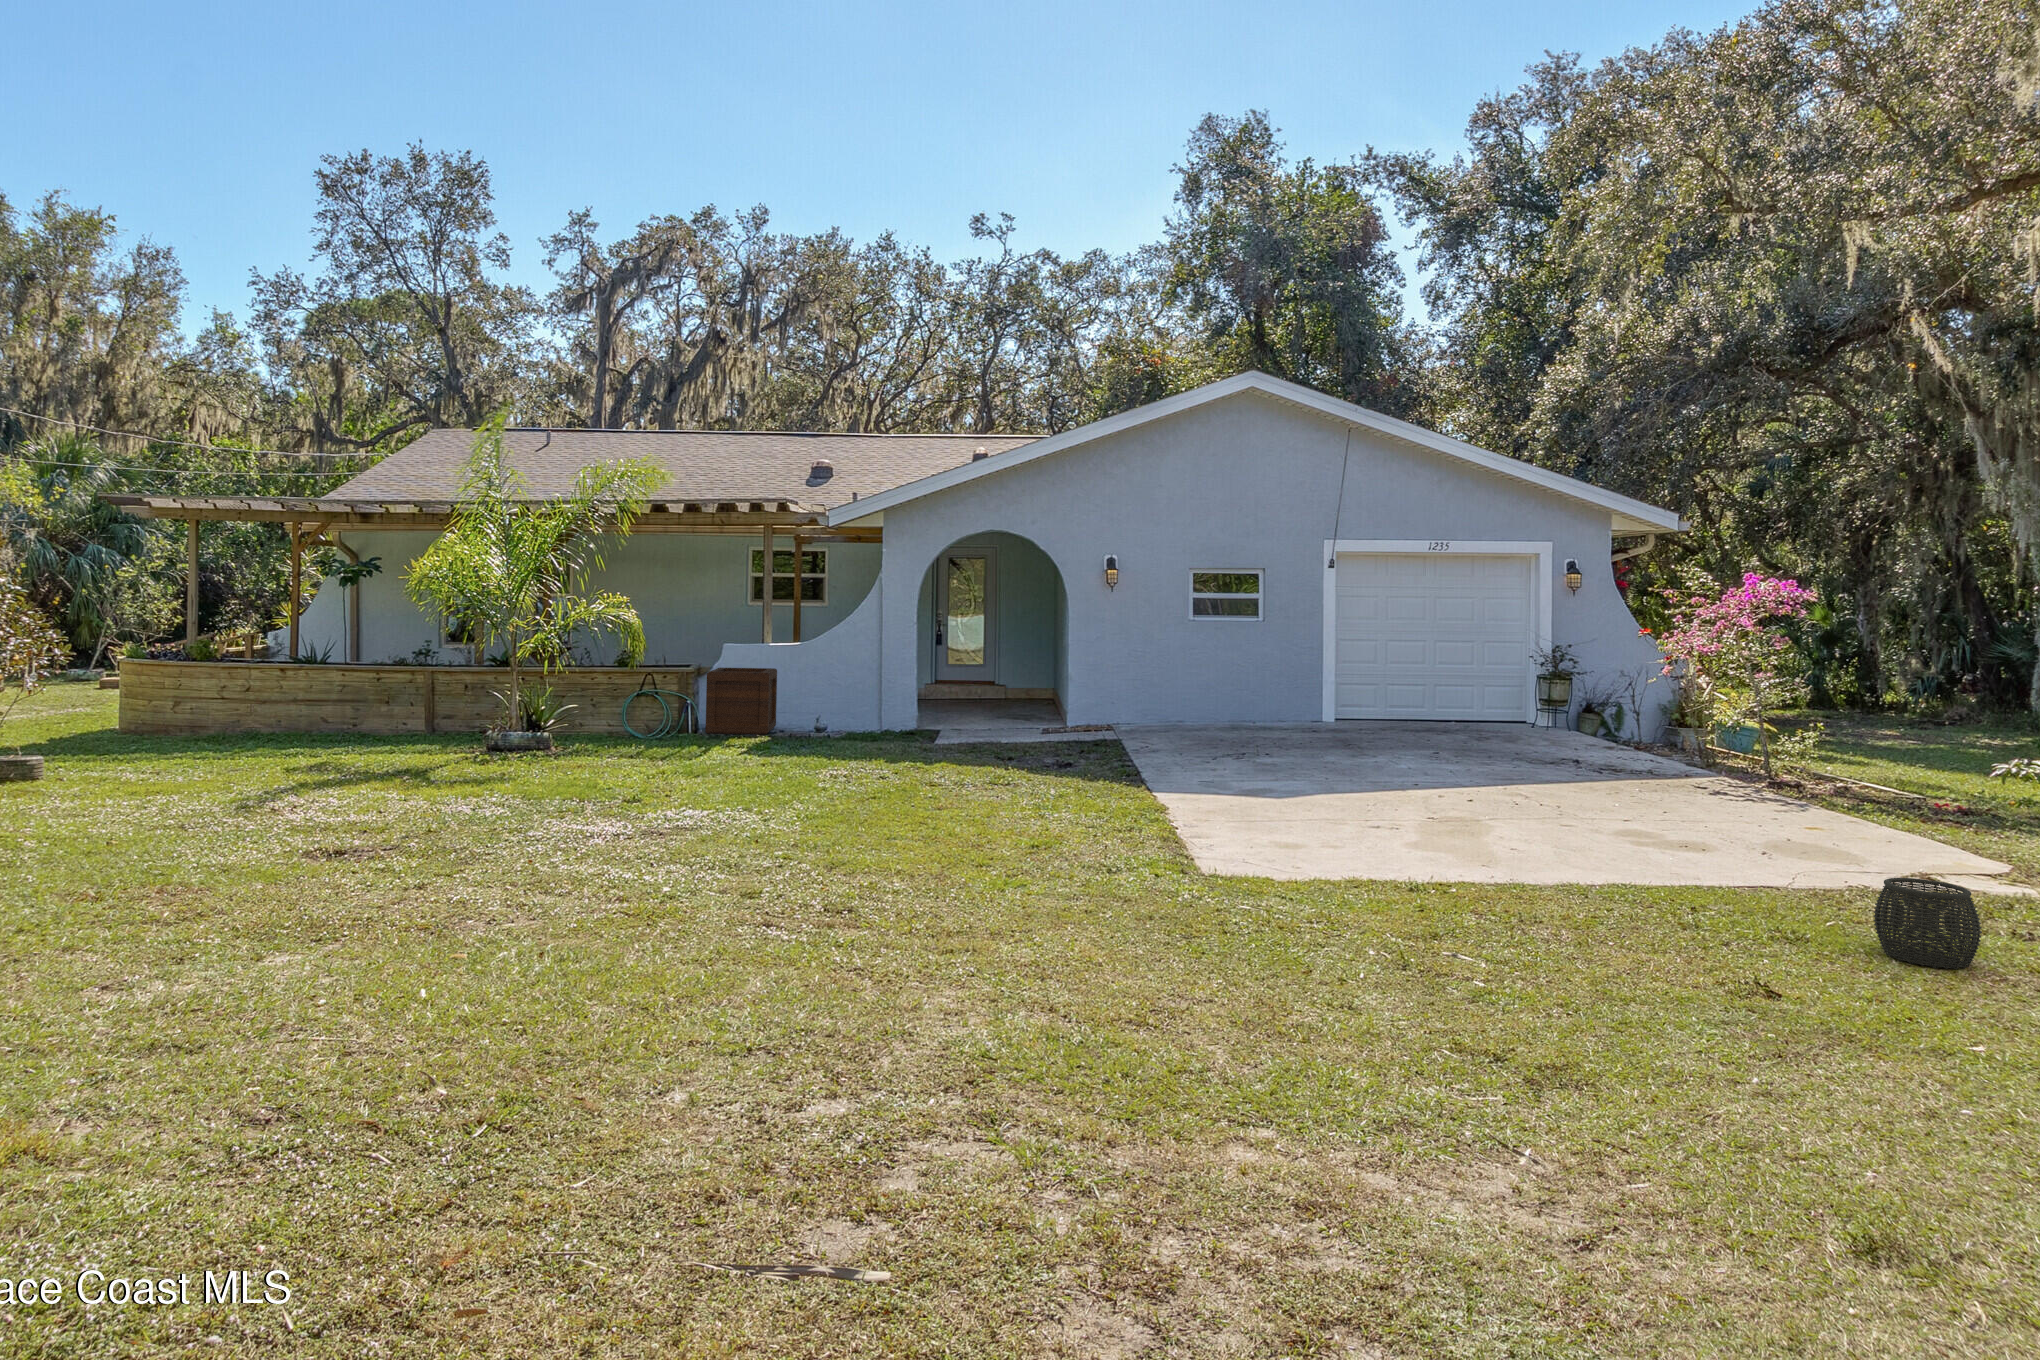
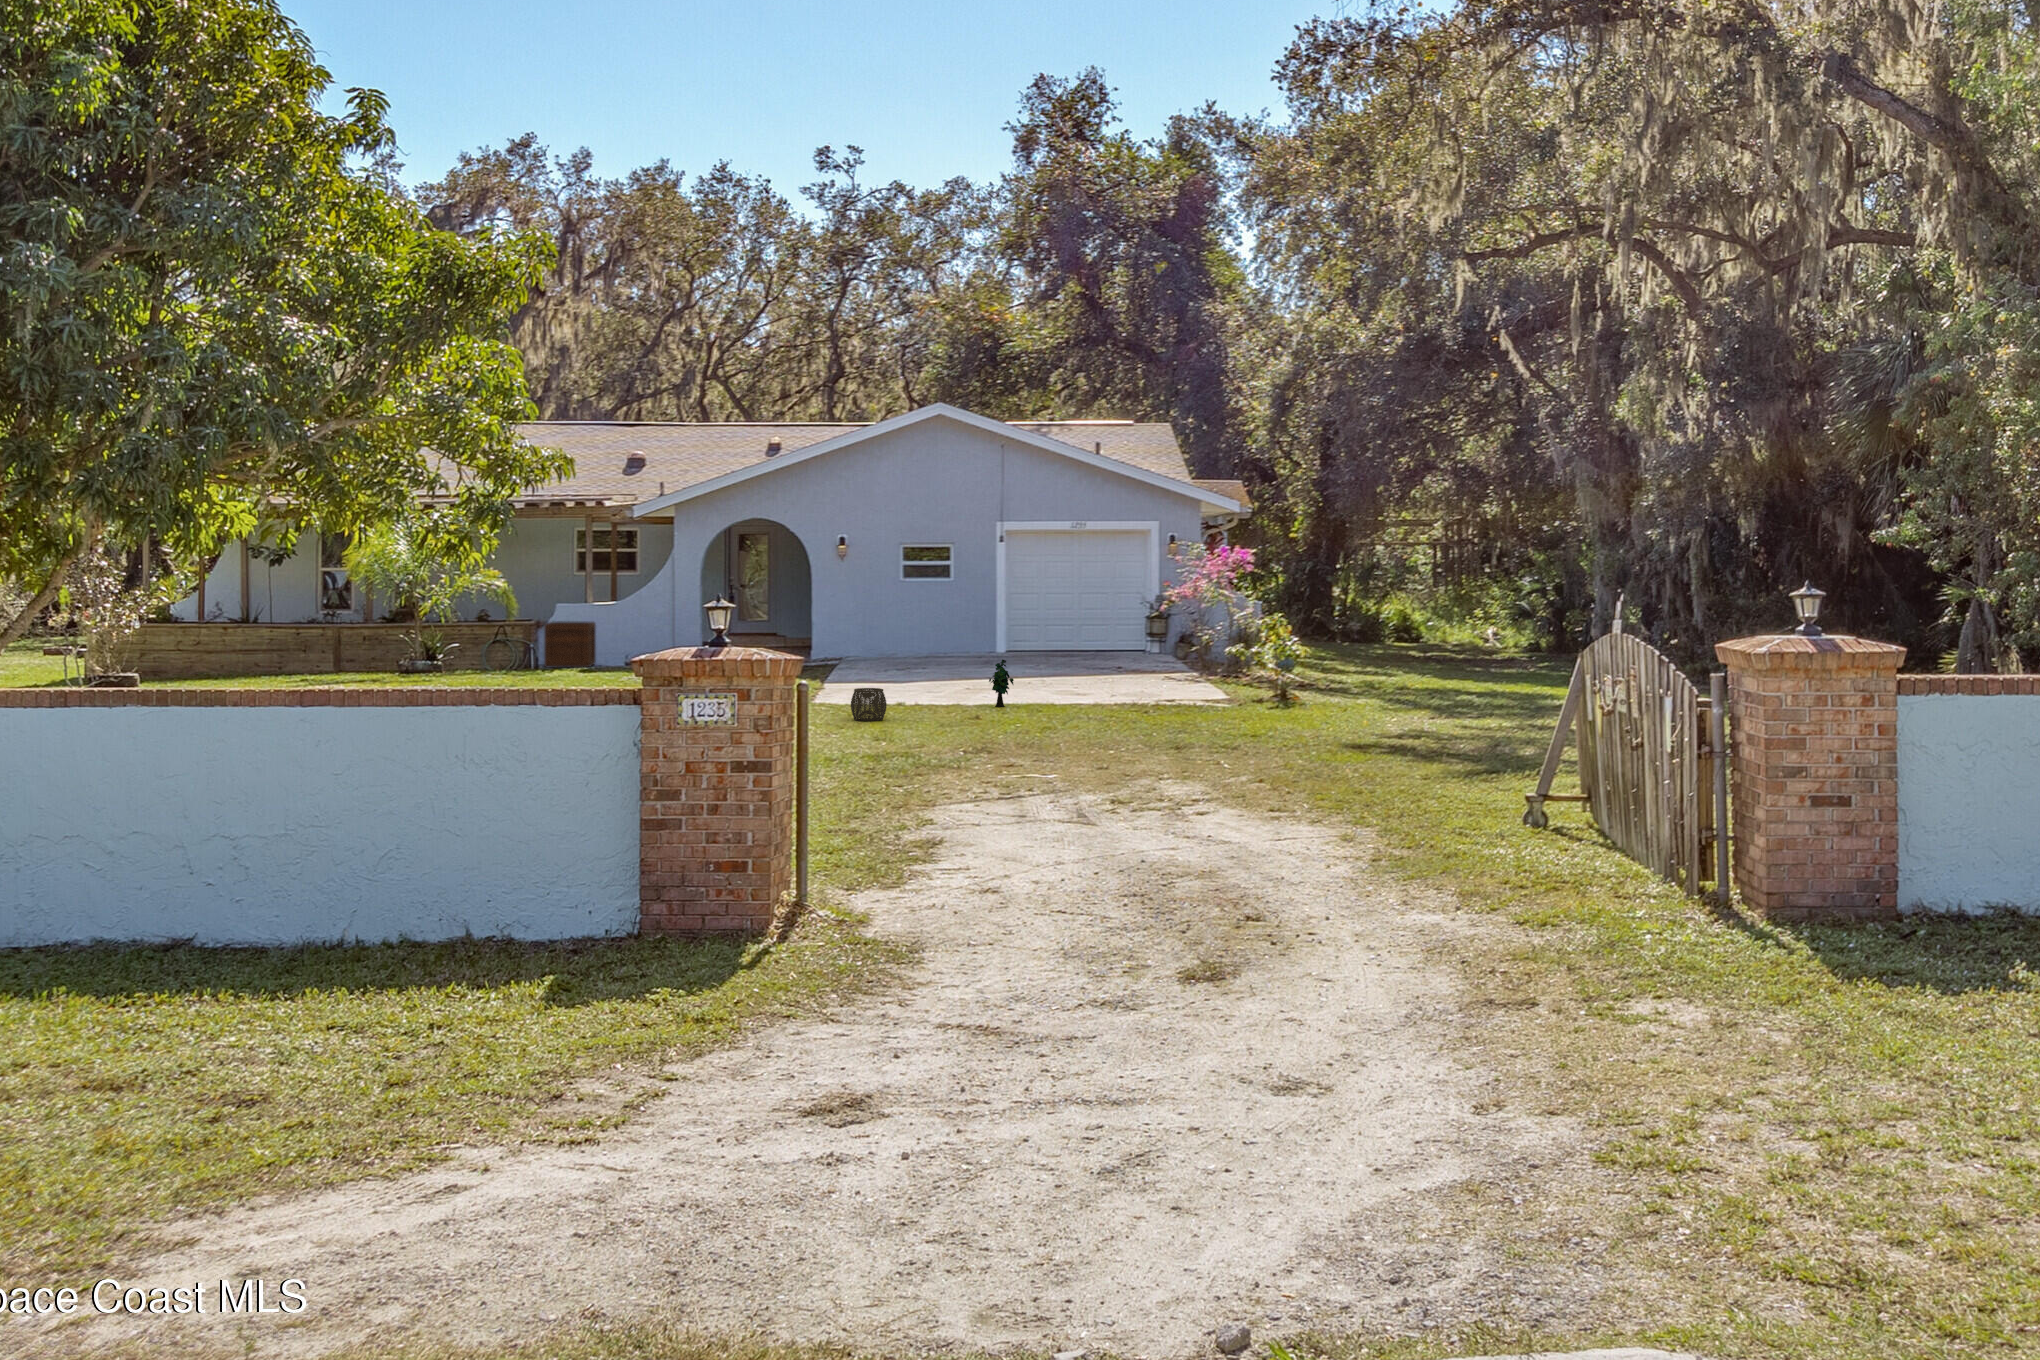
decorative plant: none [1721,817,1799,931] -> present [989,659,1014,707]
woven basket: present [1873,878,1982,969] -> present [851,688,887,721]

